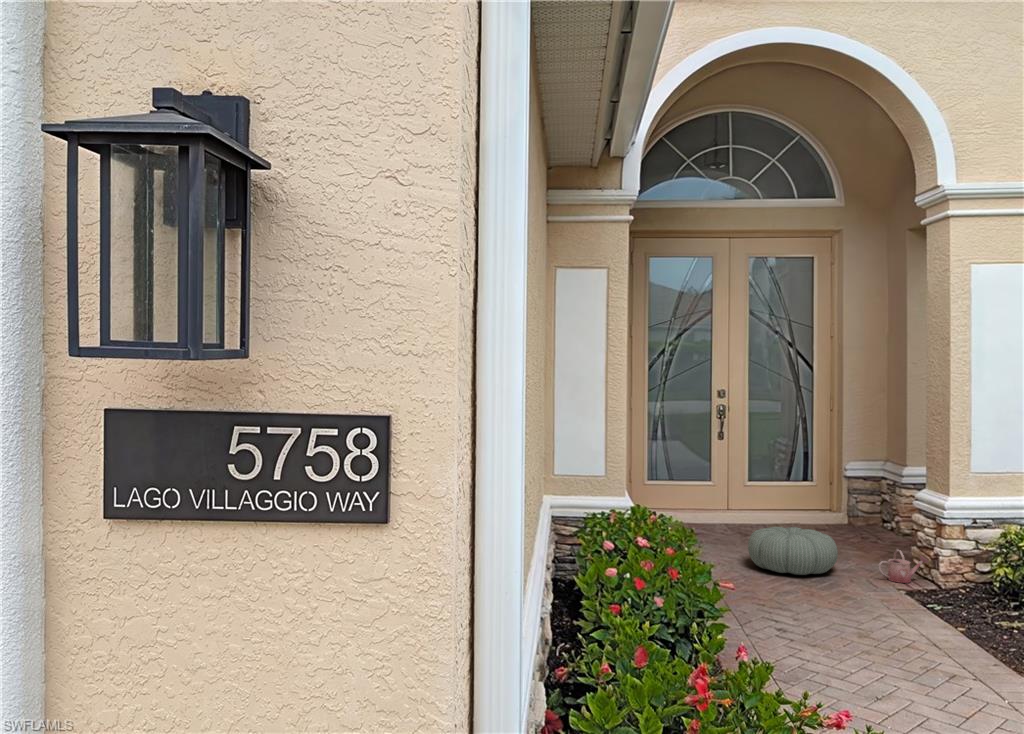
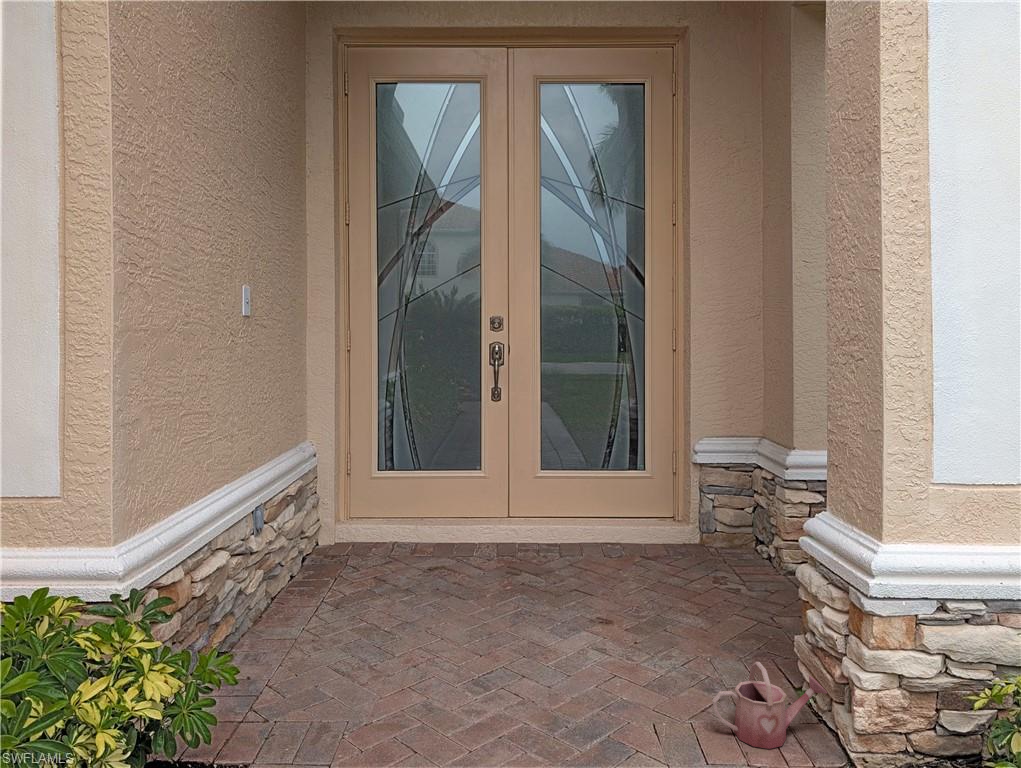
pouf: present [748,527,838,575] -> none [438,591,630,725]

